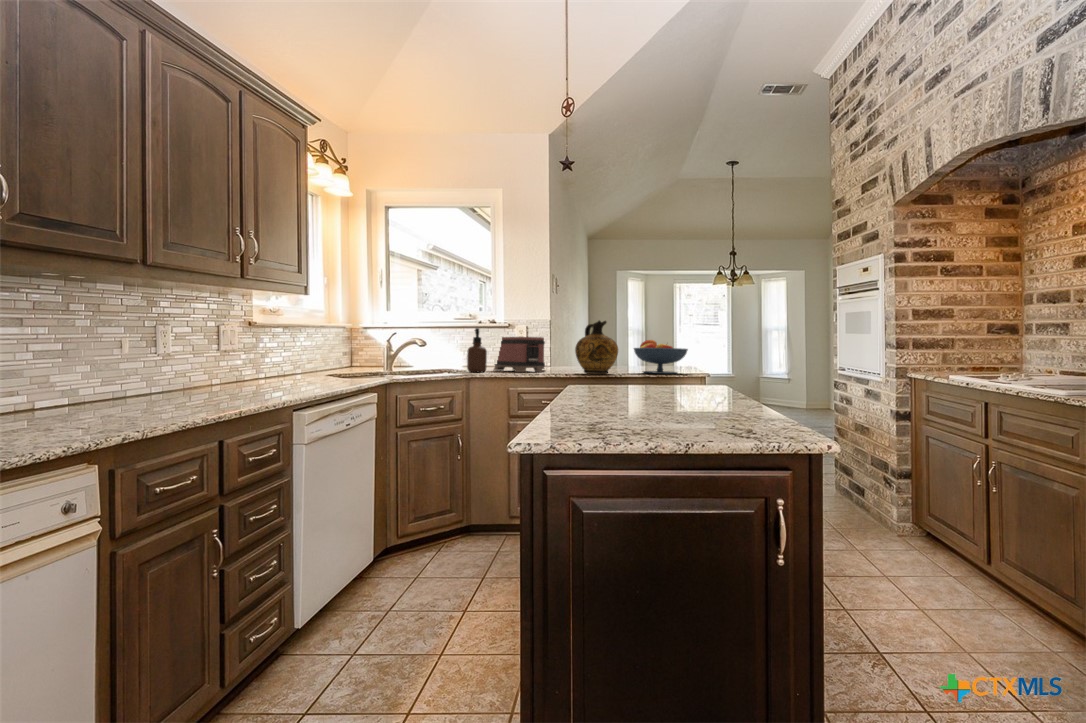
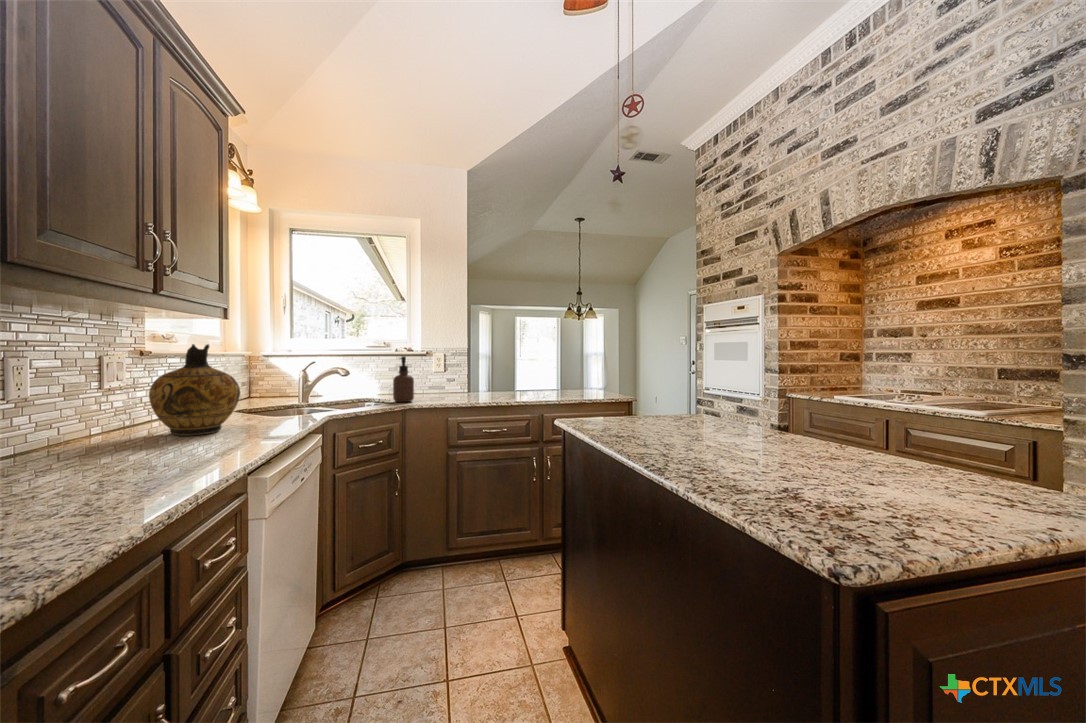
ceramic jug: present [575,321,618,374] -> present [149,344,240,436]
toaster: present [494,337,545,372] -> none [413,363,470,399]
fruit bowl: present [634,340,688,374] -> none [548,364,597,395]

